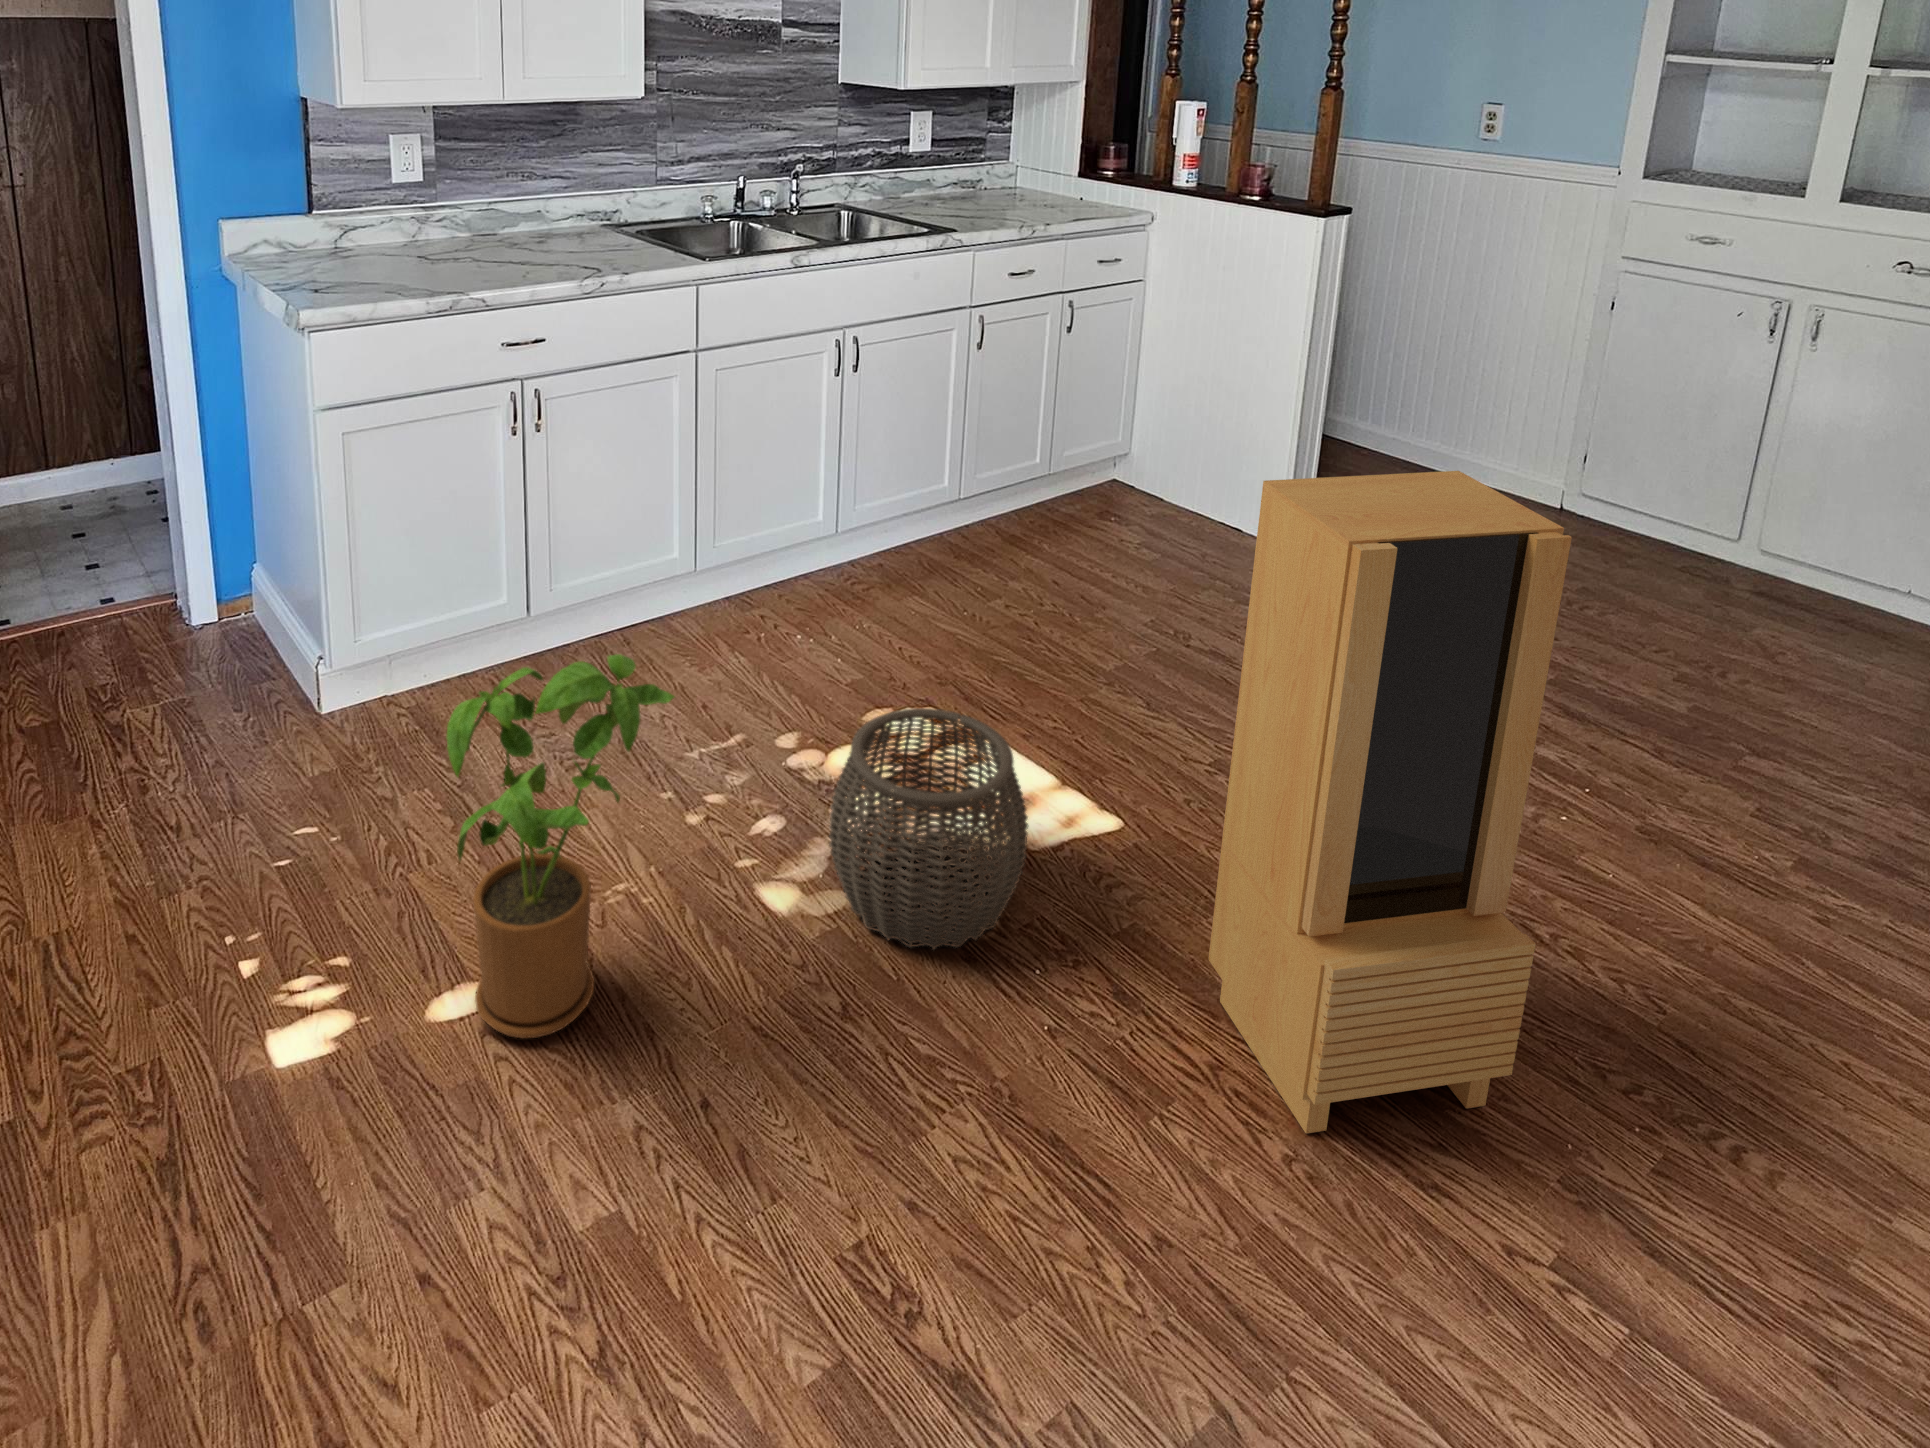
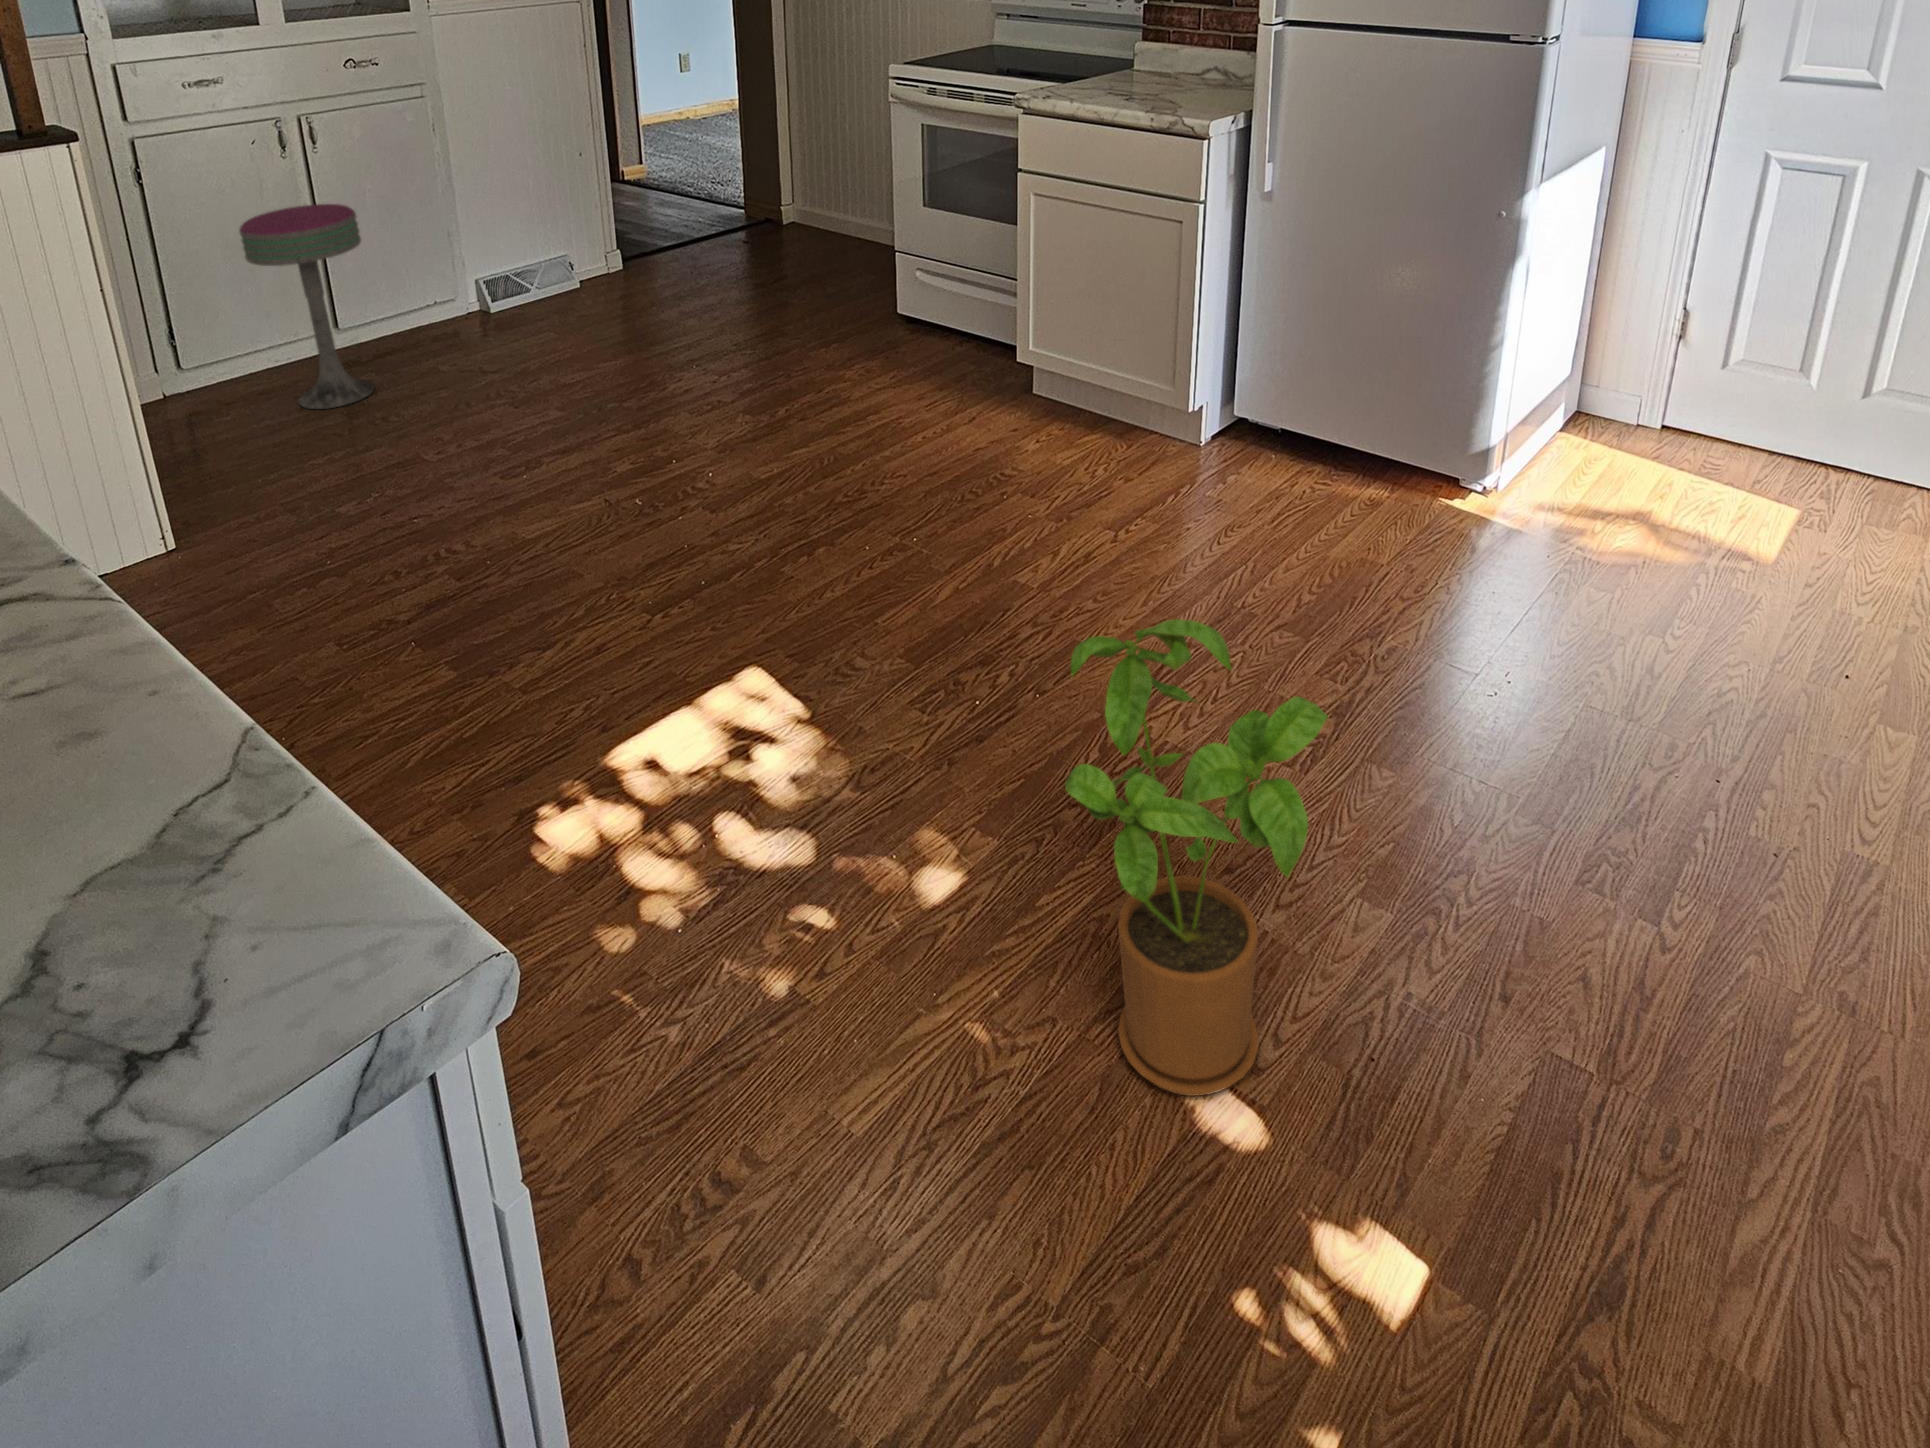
bar stool: none [1670,373,1829,603] -> present [239,204,374,409]
storage cabinet: present [1209,471,1572,1133] -> none [878,166,1087,623]
woven basket: present [829,708,1028,950] -> none [797,592,1004,834]

